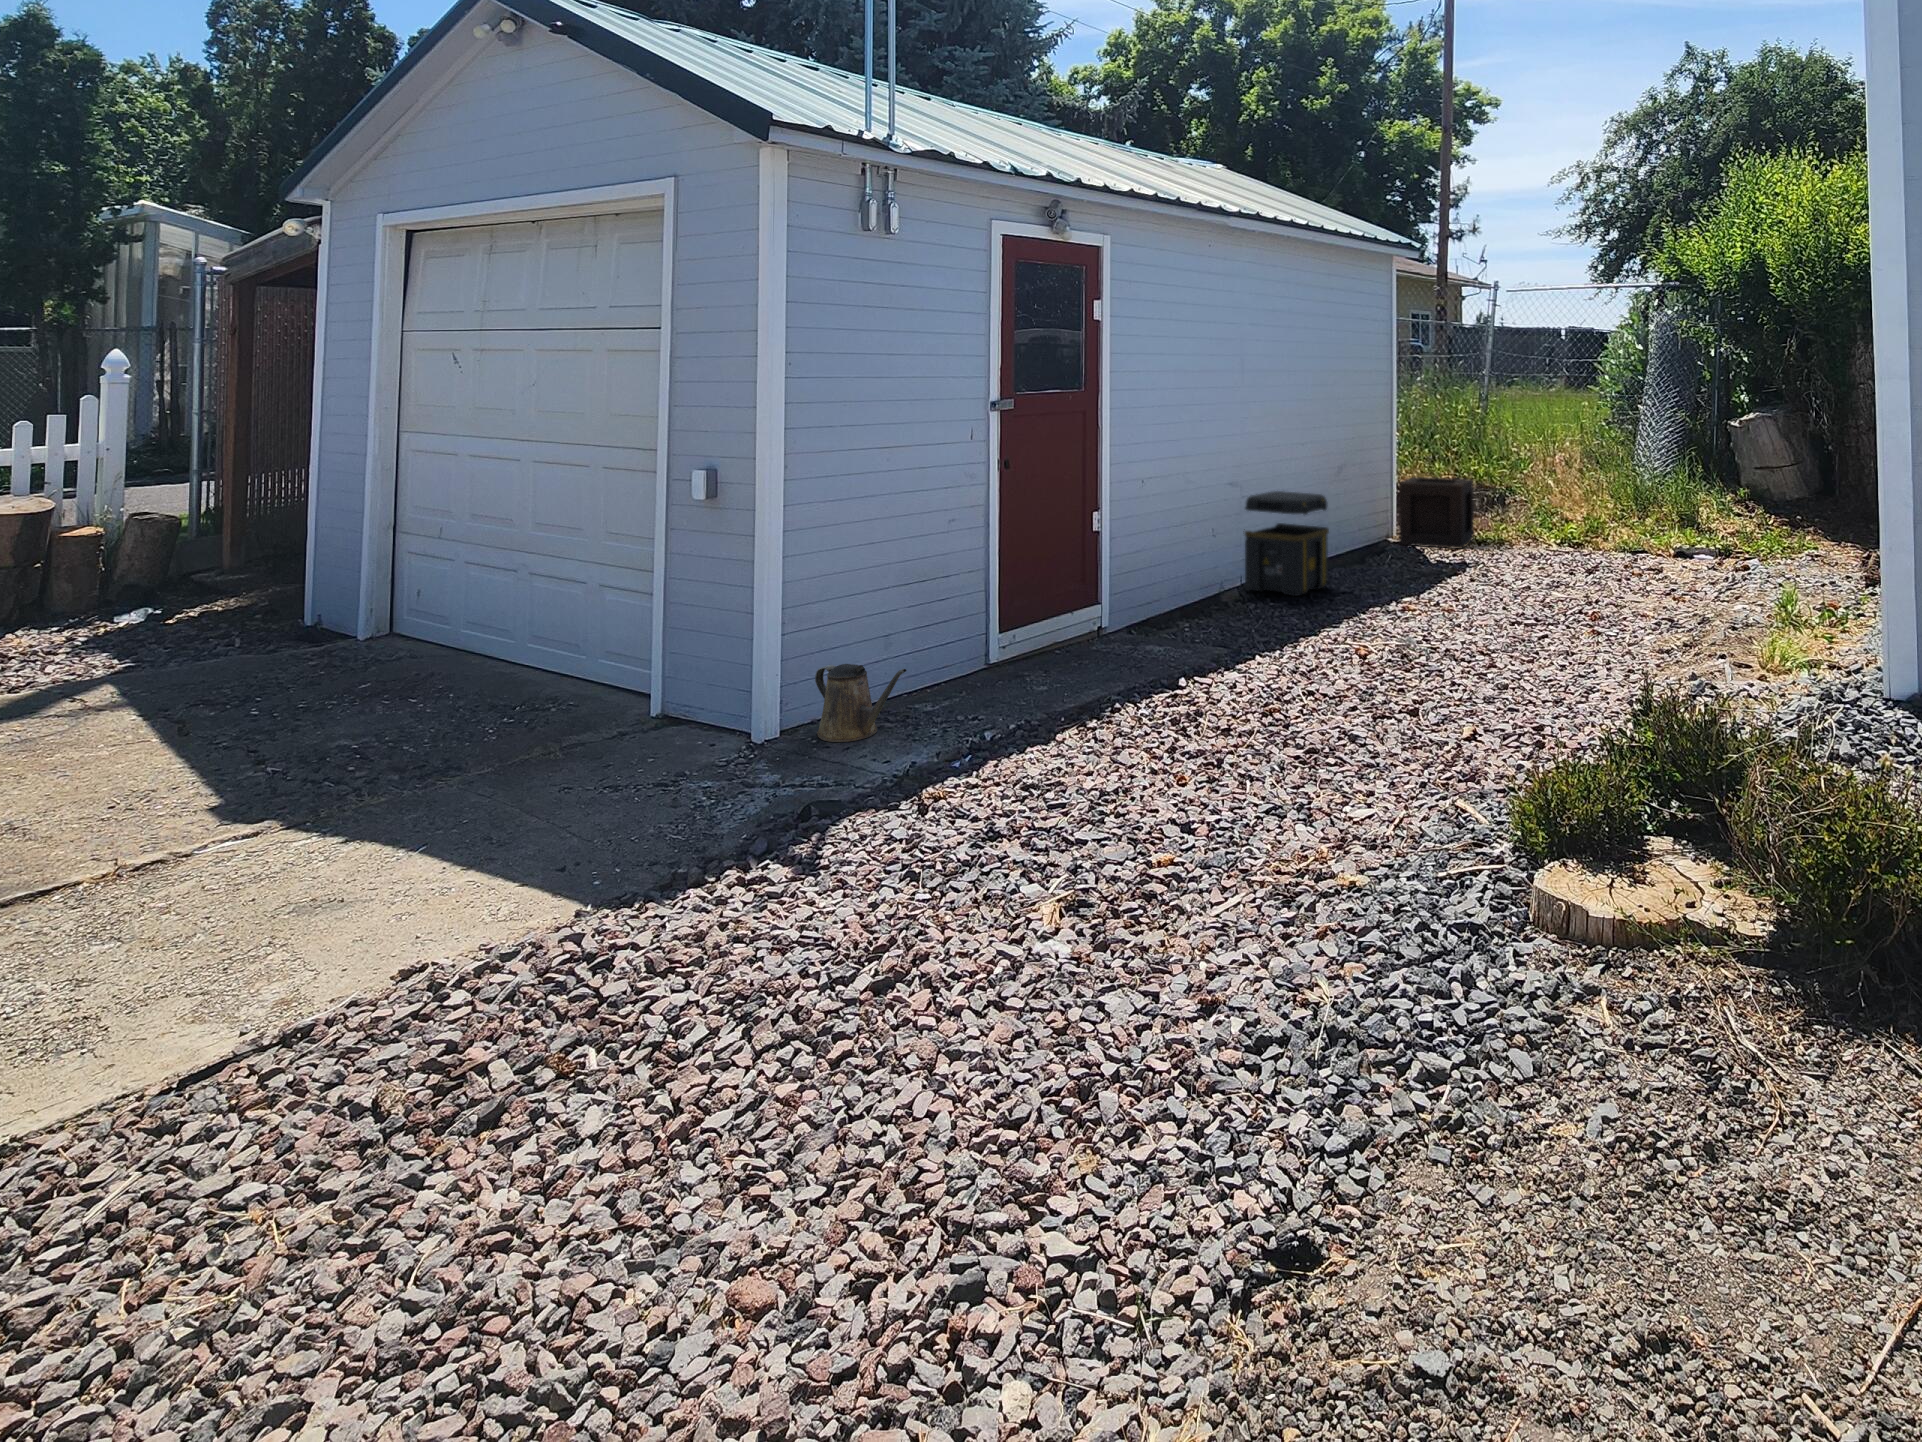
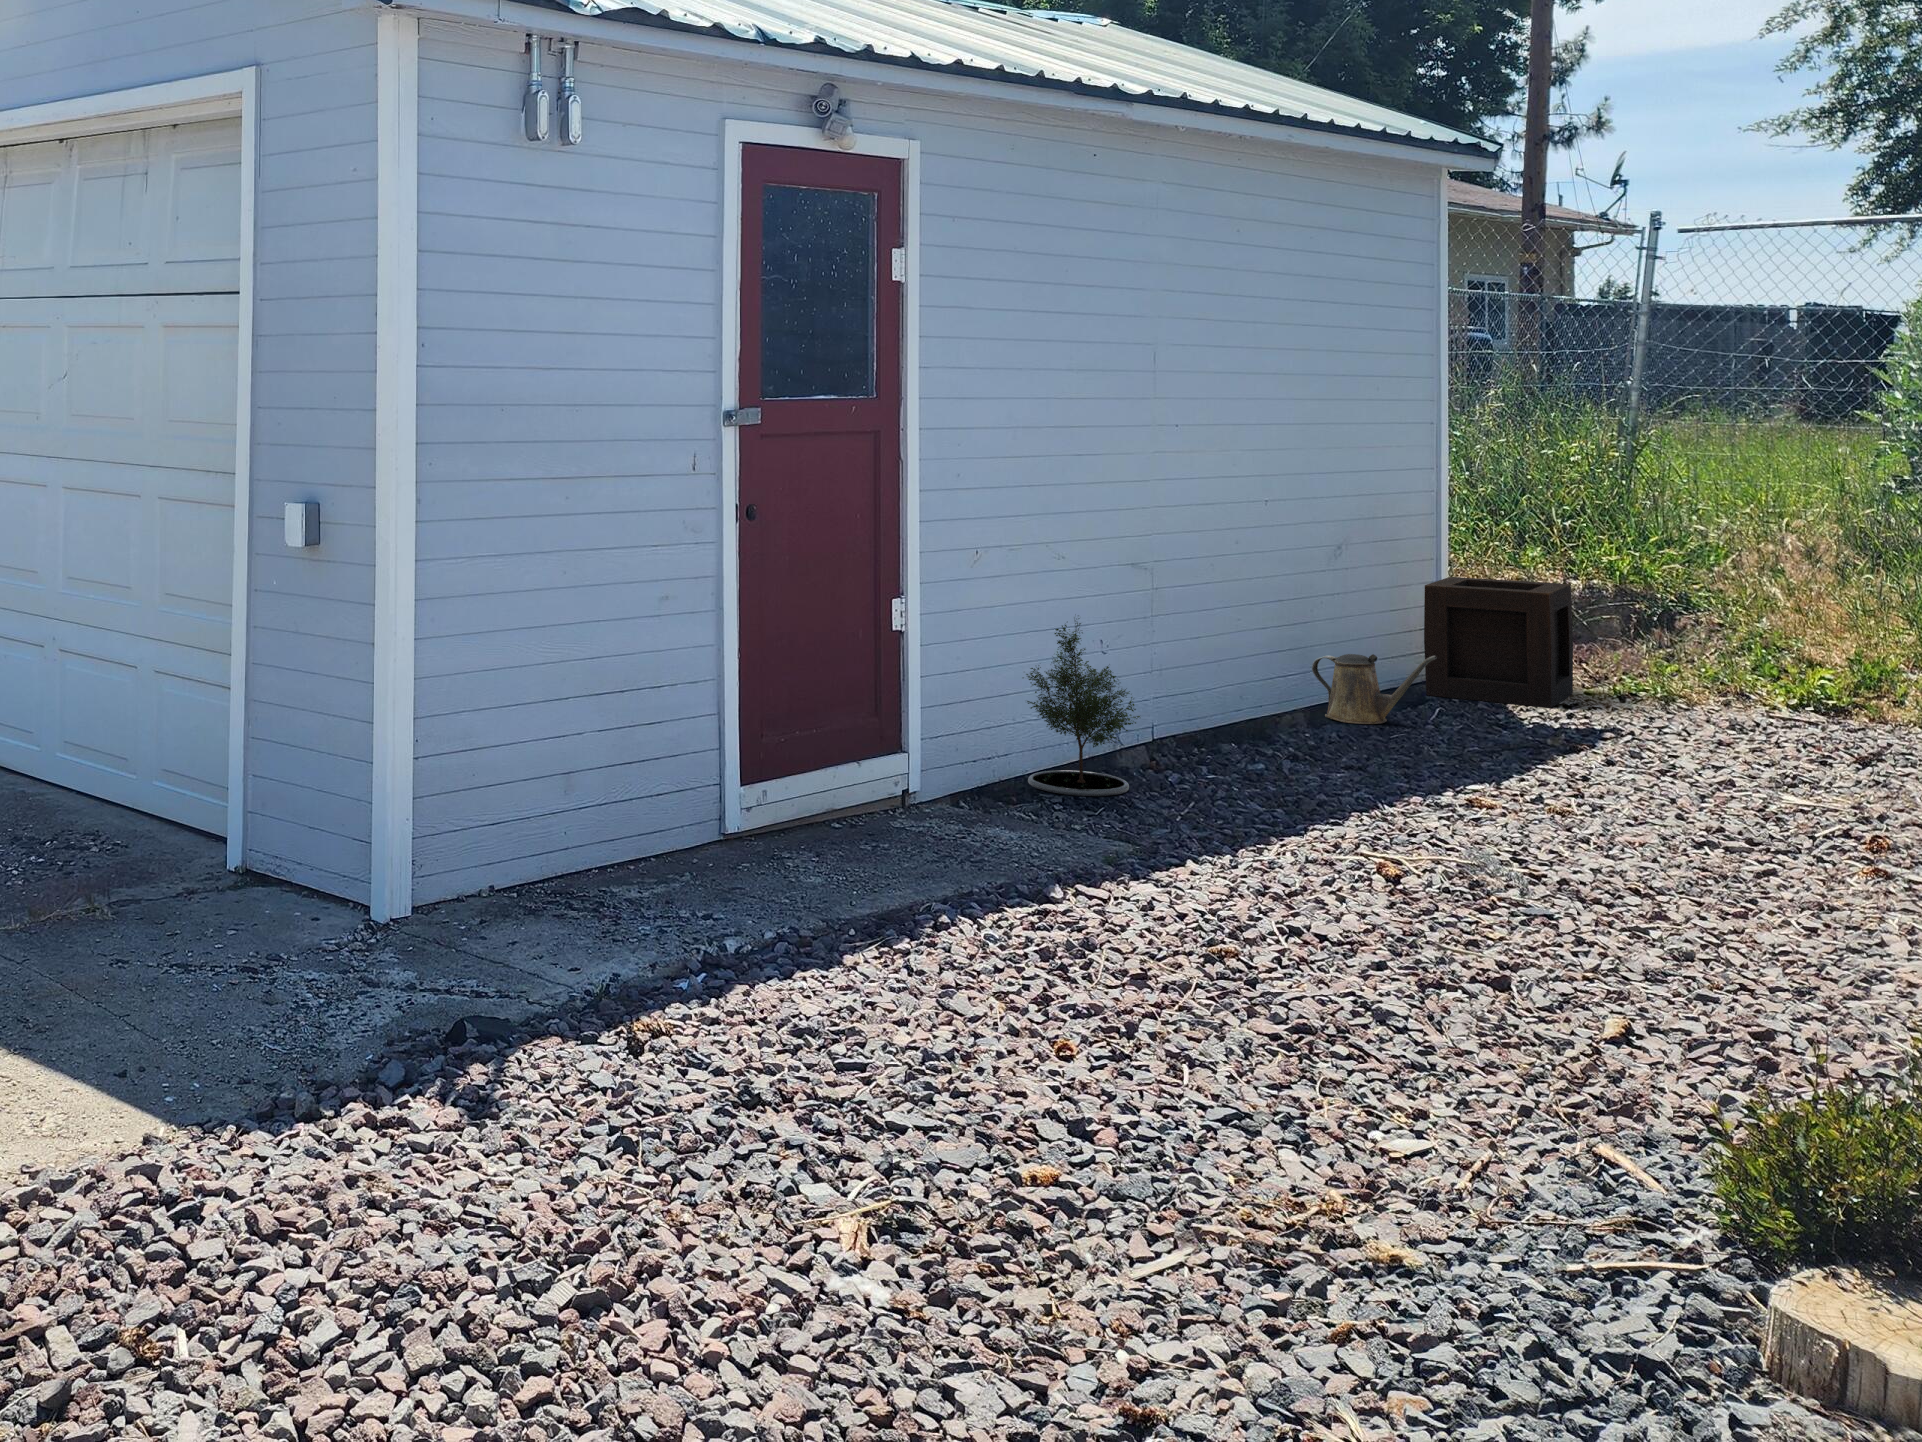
toolbox: present [1244,491,1329,596] -> none [1141,589,1298,768]
potted tree: none [1174,511,1242,620] -> present [1023,623,1140,796]
watering can: present [815,664,907,742] -> present [1312,654,1437,724]

